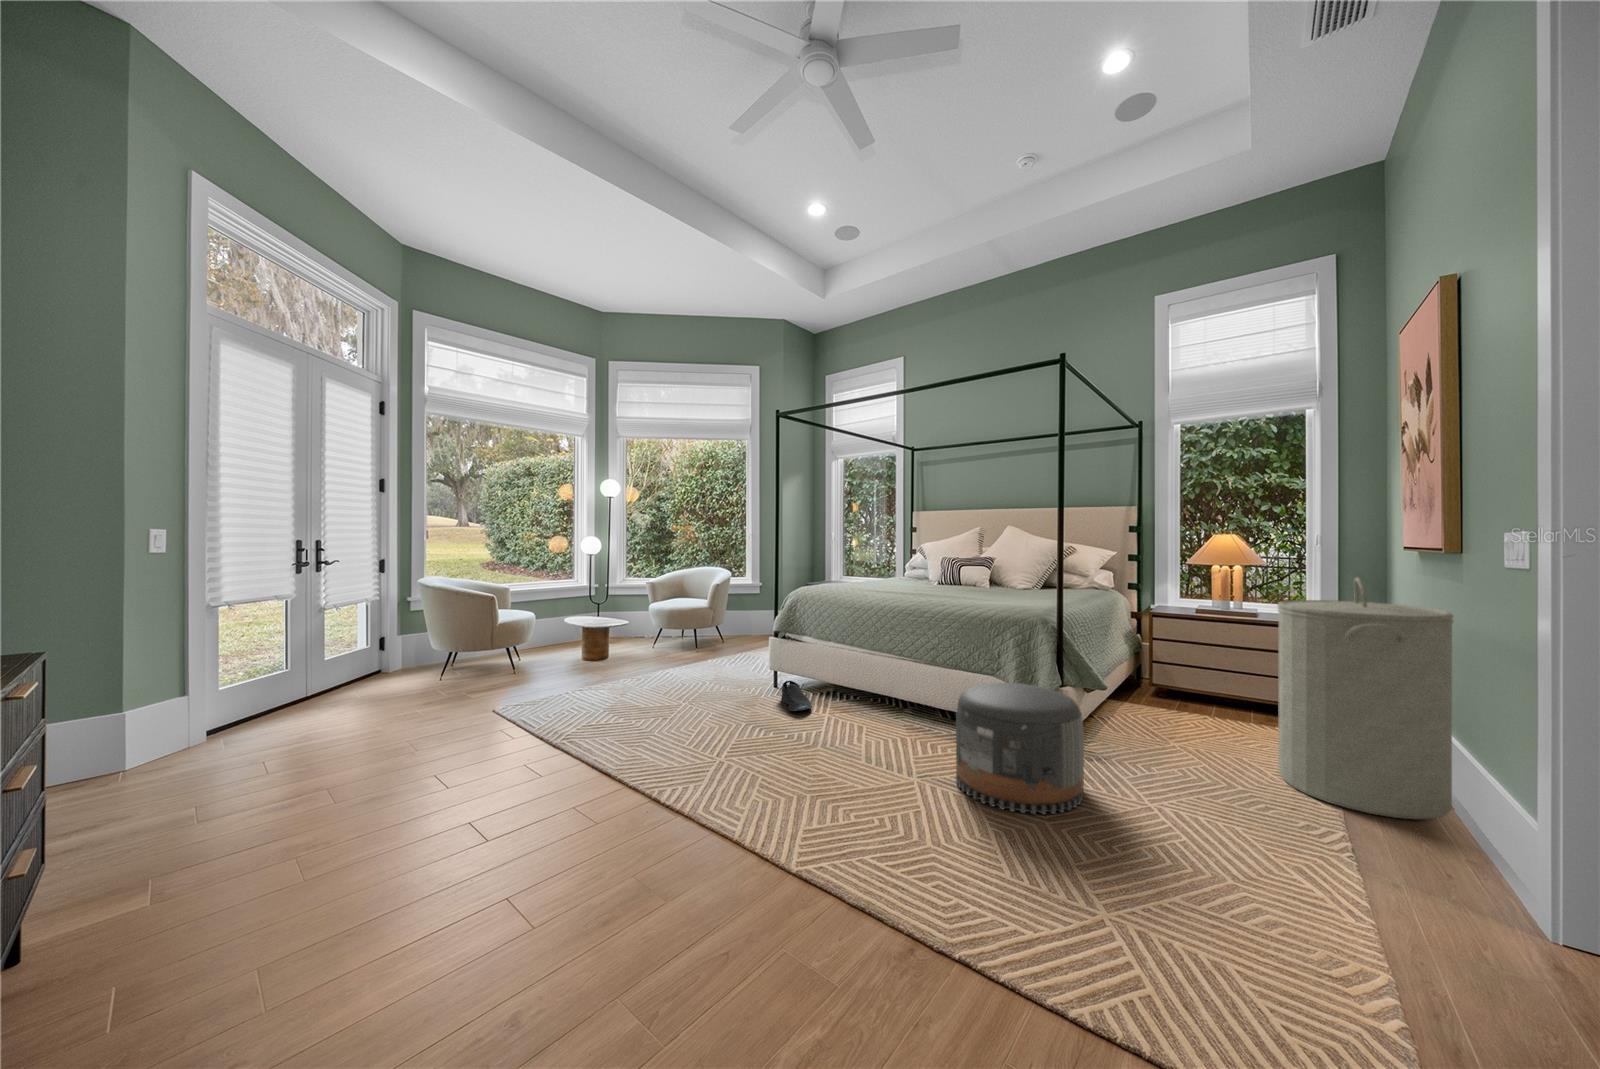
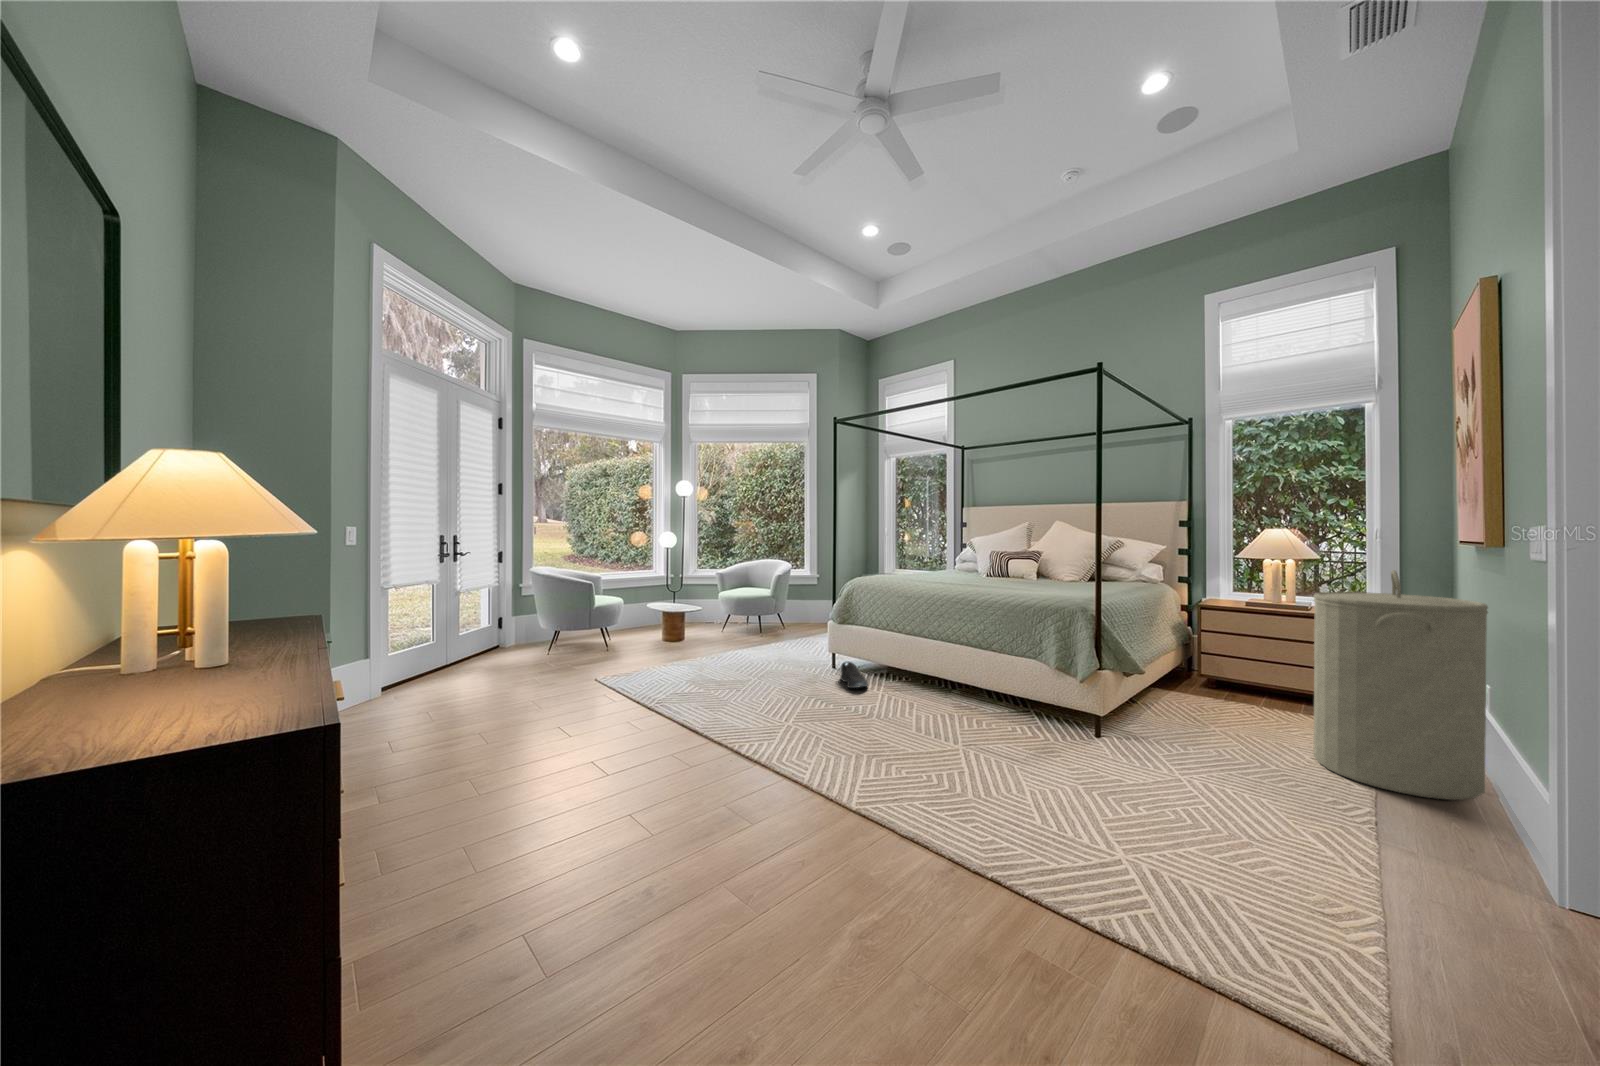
pouf: present [956,683,1084,814] -> none [999,663,1118,779]

